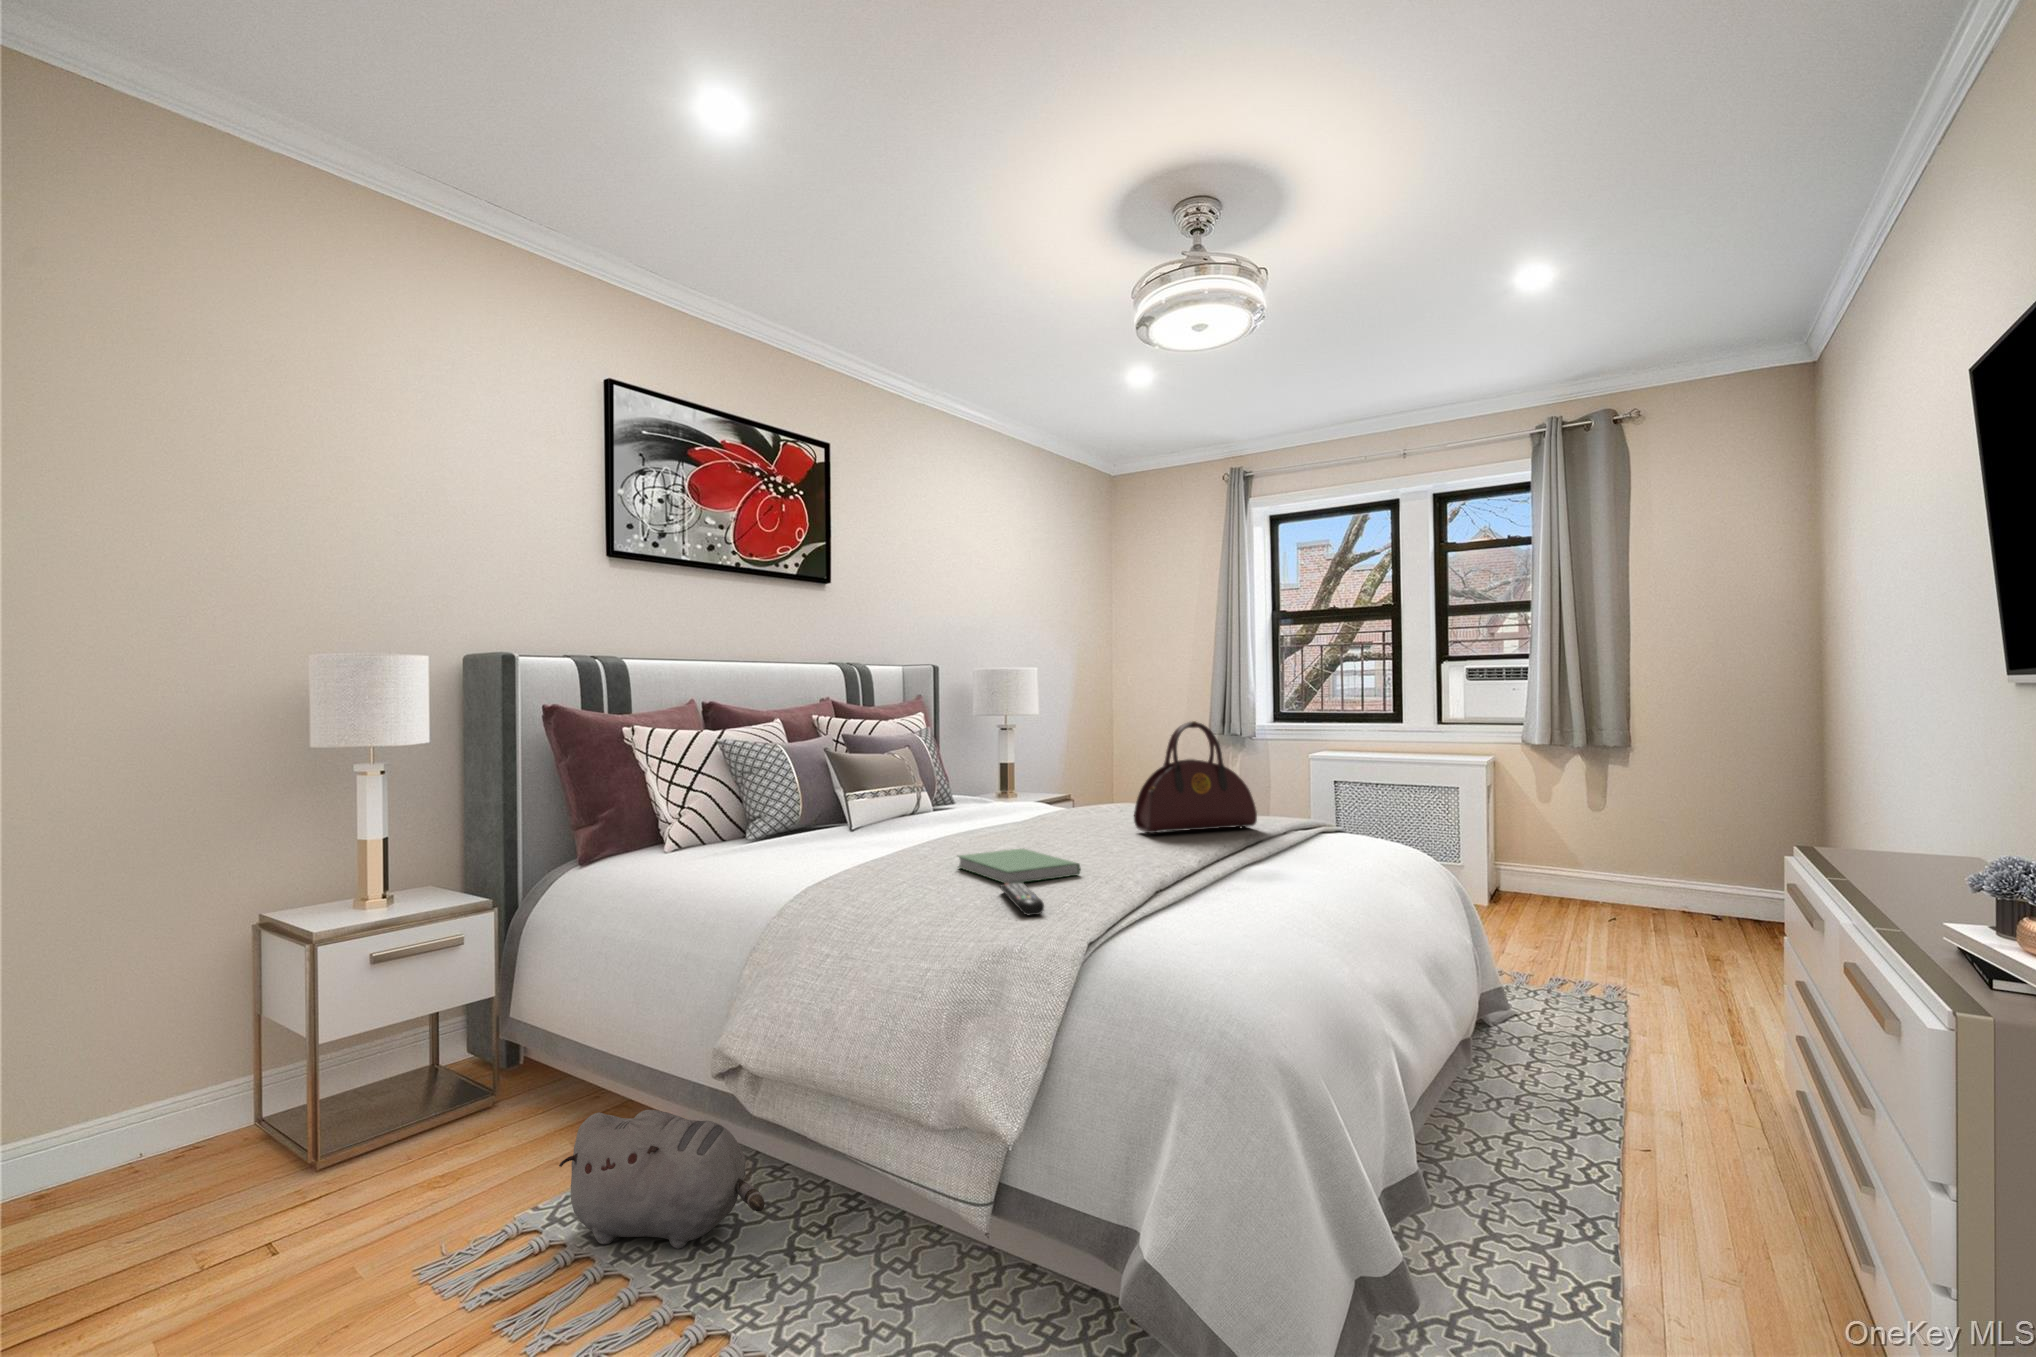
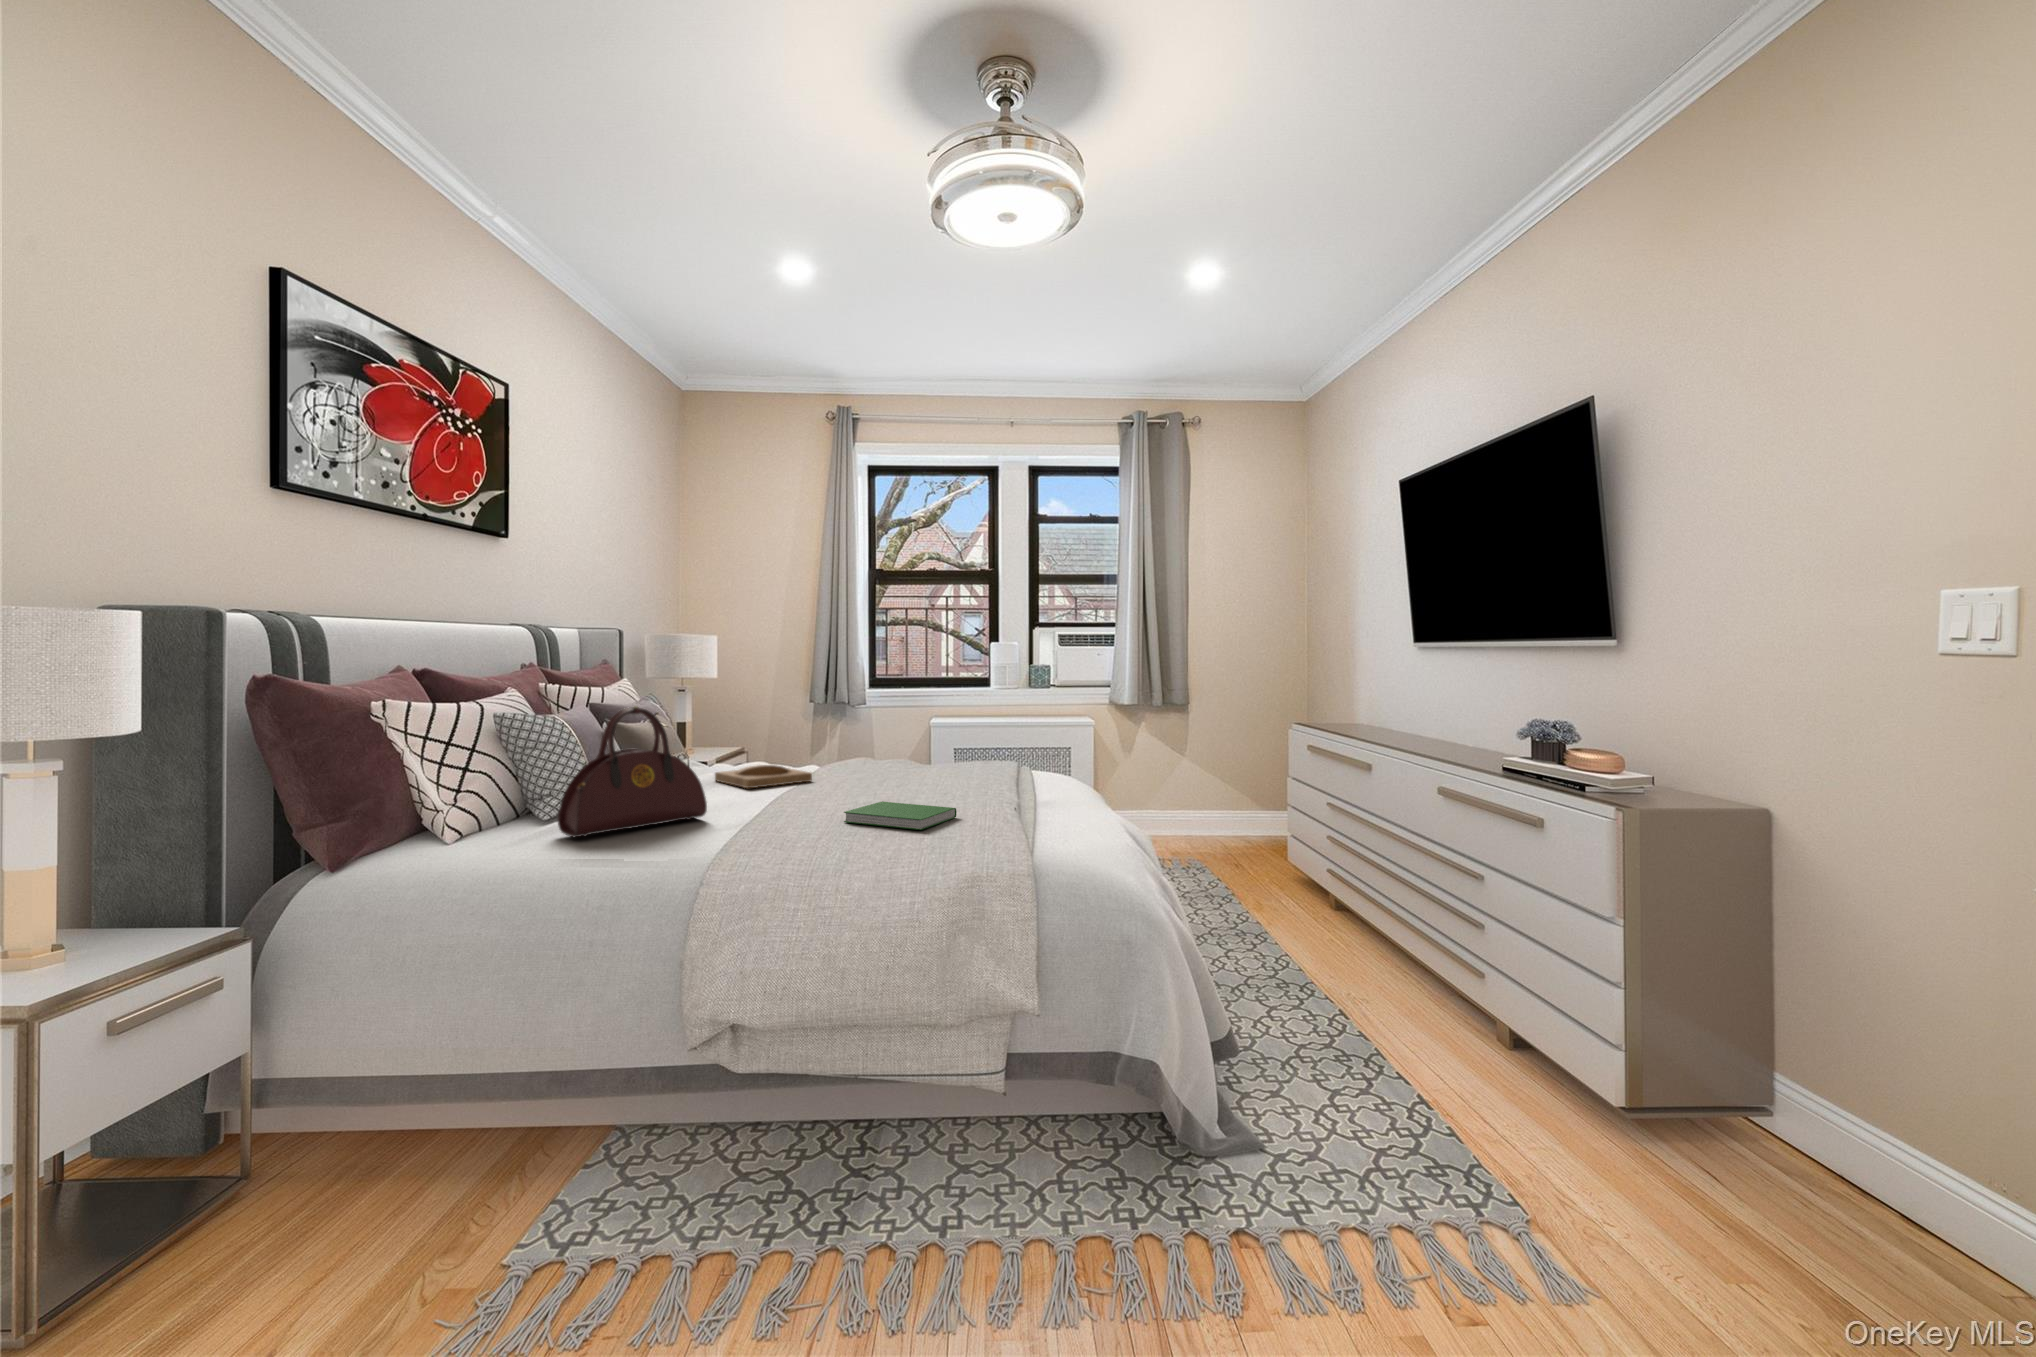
handbag: present [1134,721,1257,833] -> present [557,706,707,838]
tray: none [943,802,1026,825] -> present [715,765,812,789]
remote control: present [1000,883,1044,915] -> none [926,827,997,849]
plush toy: present [559,1110,765,1248] -> none [521,1091,761,1244]

